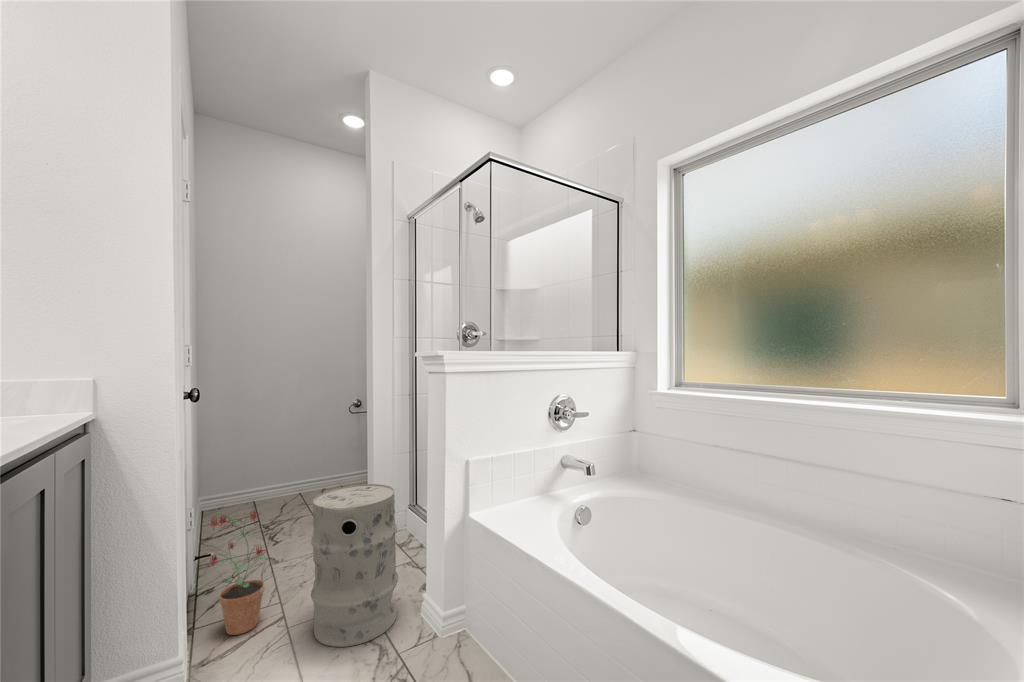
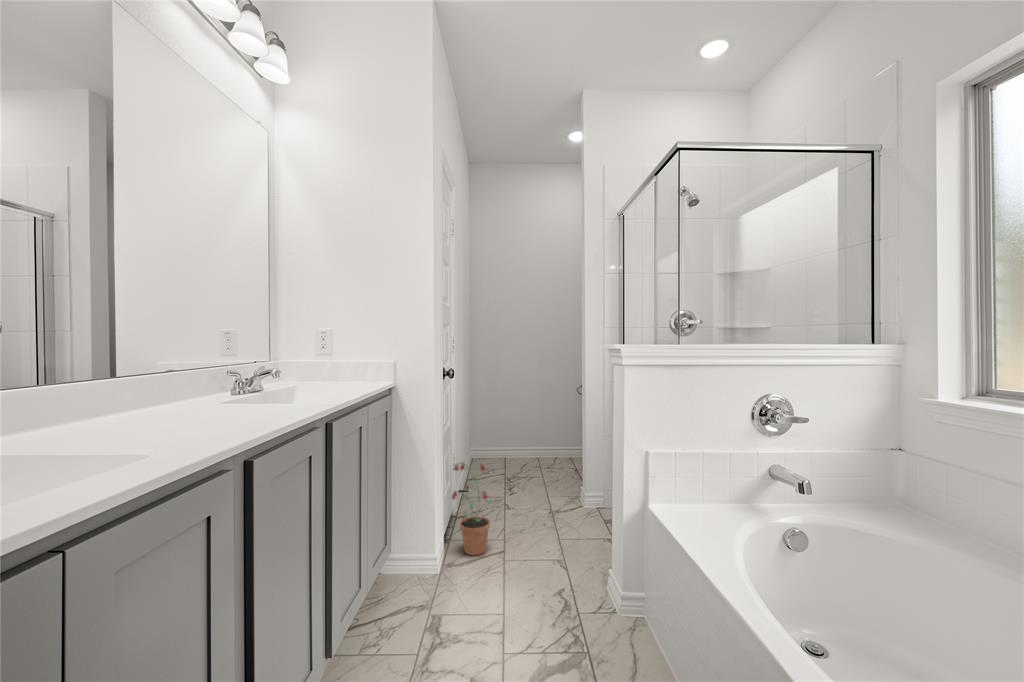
trash can: present [311,484,398,647] -> none [518,457,590,594]

